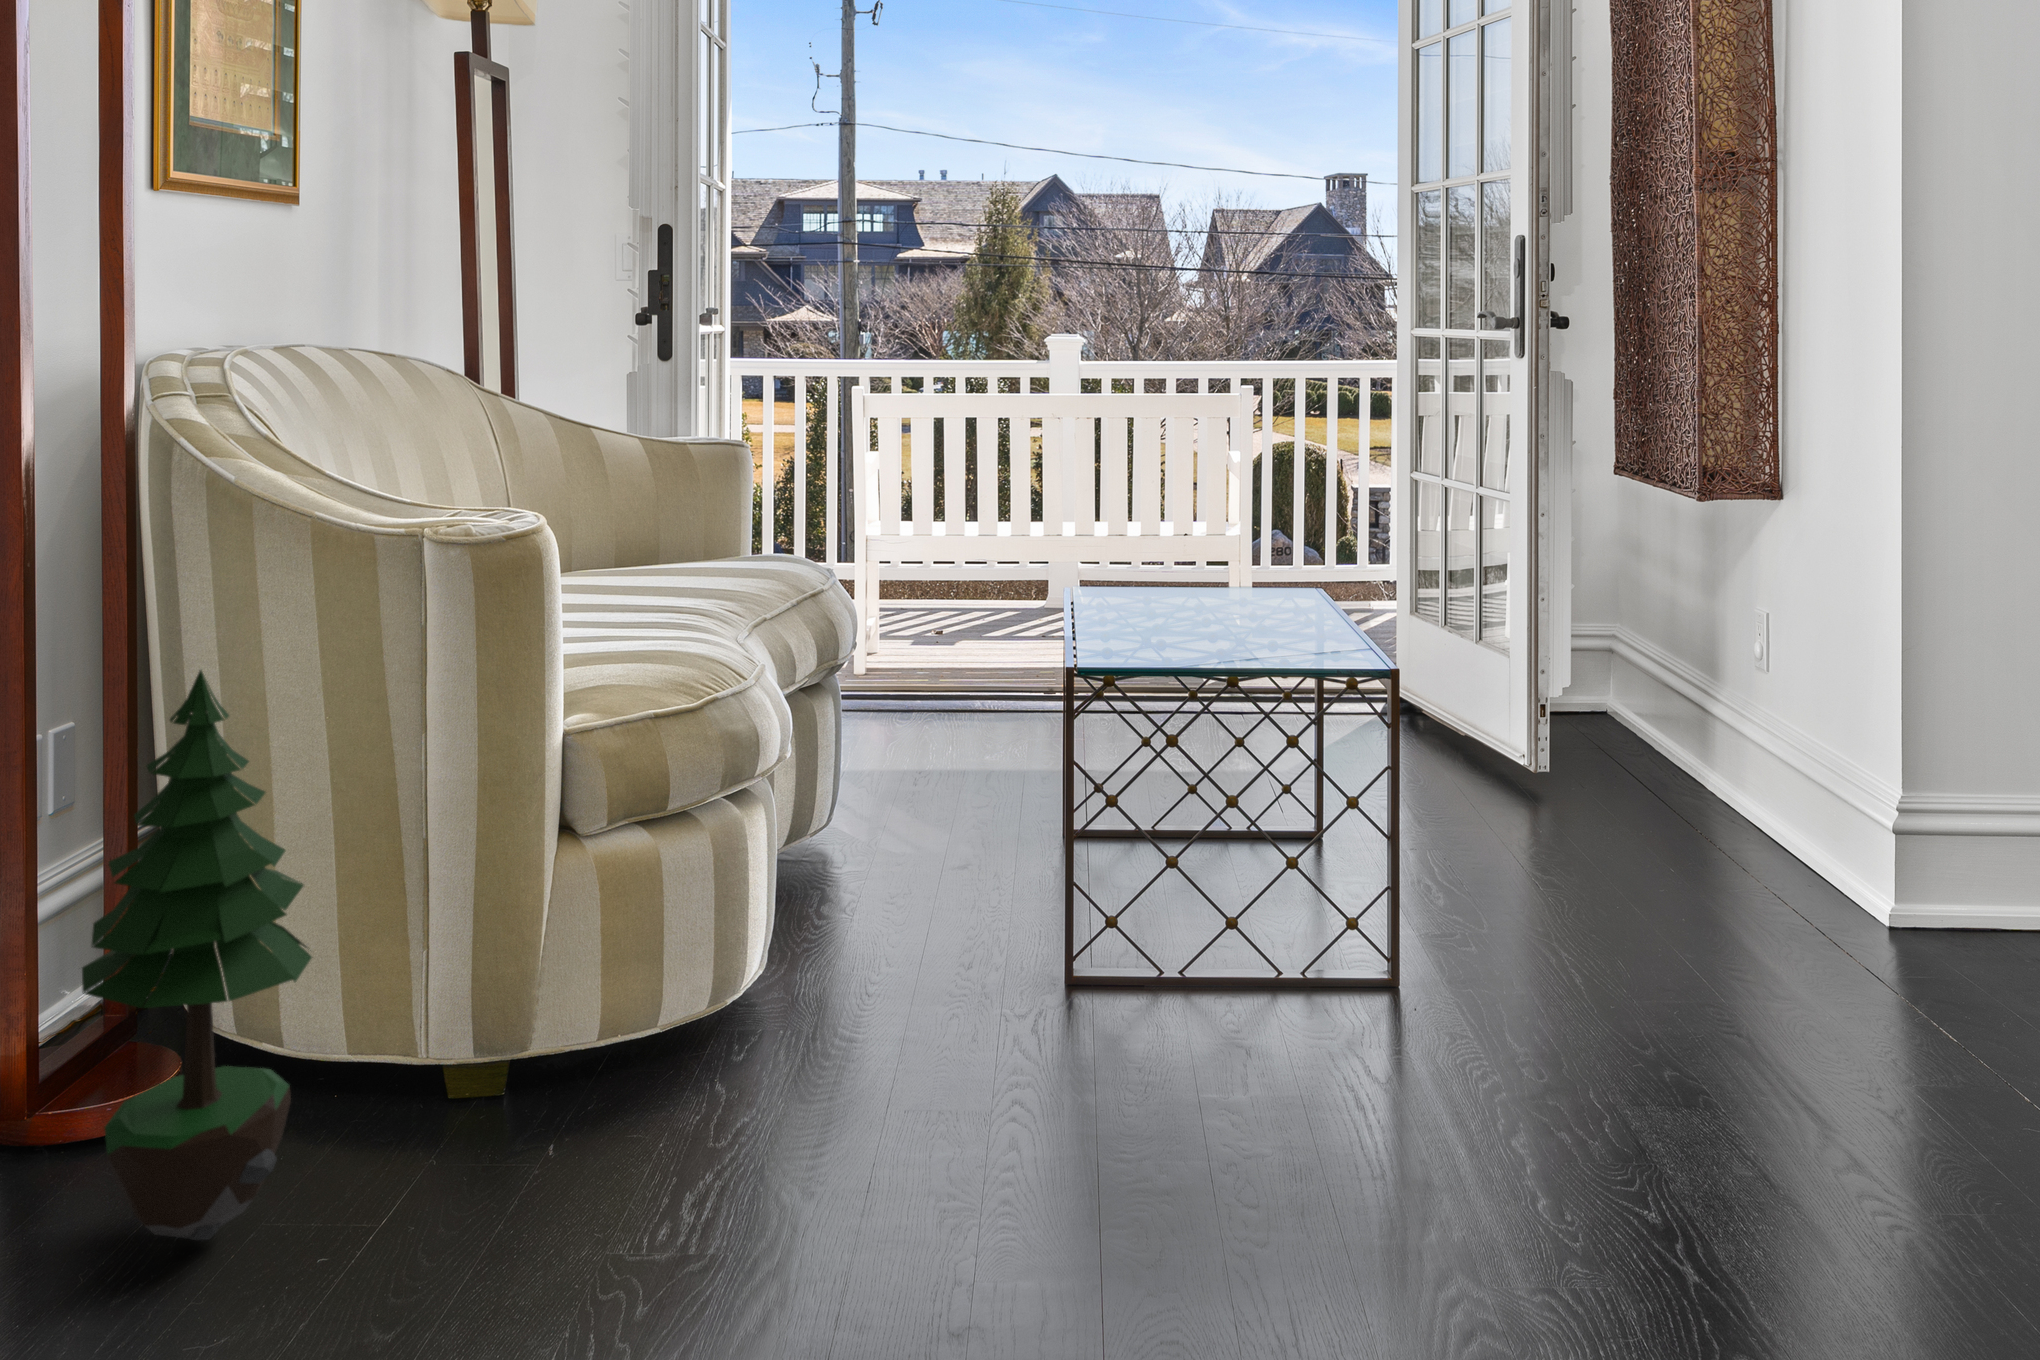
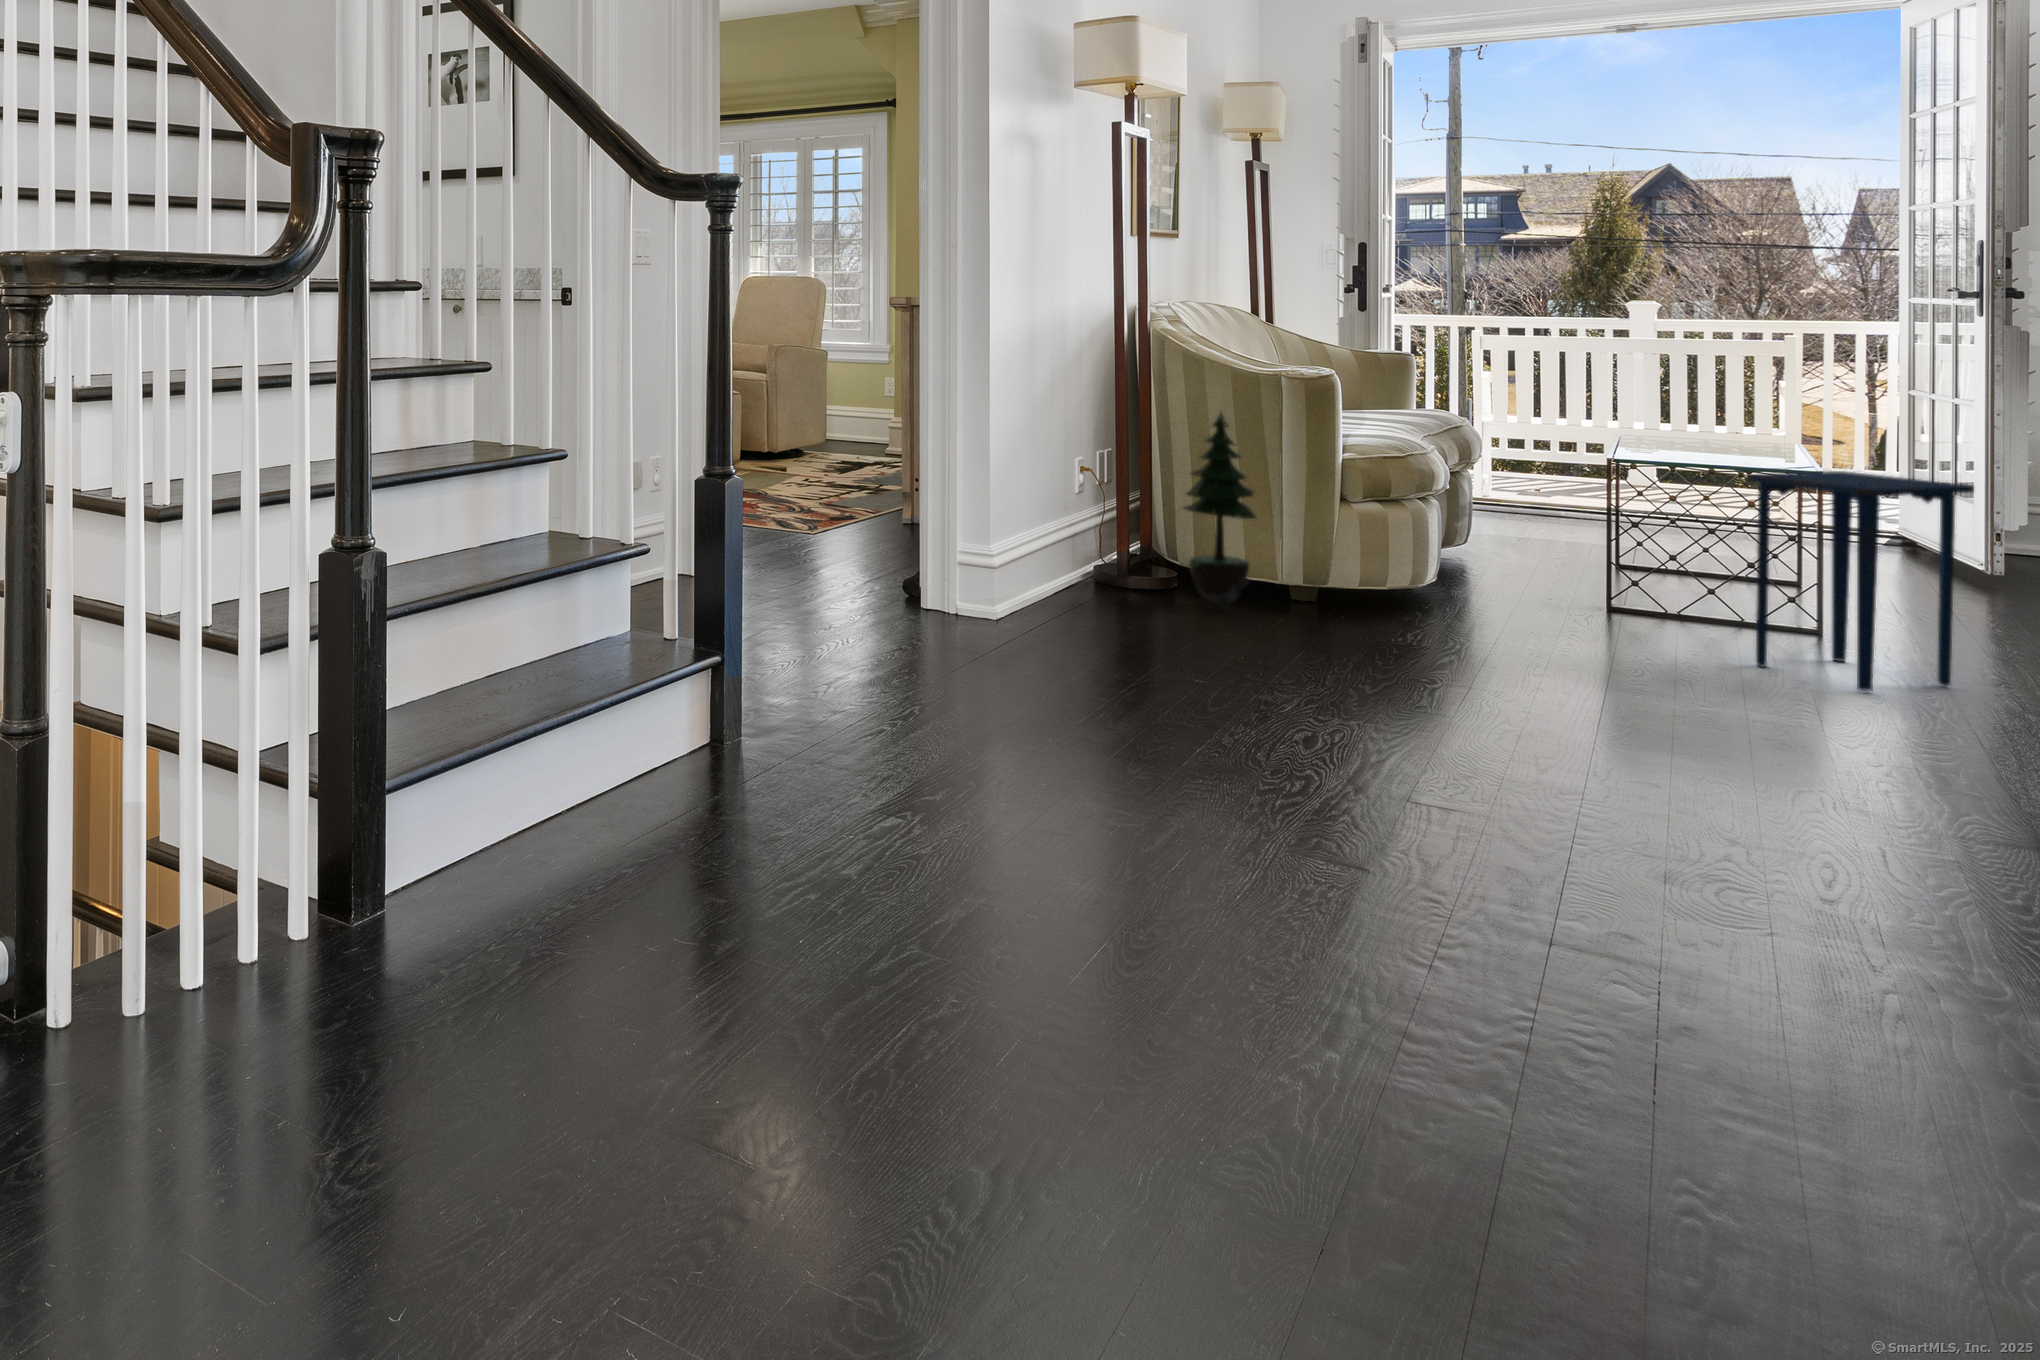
side table: none [1344,698,1702,1260] -> present [1746,471,1974,691]

